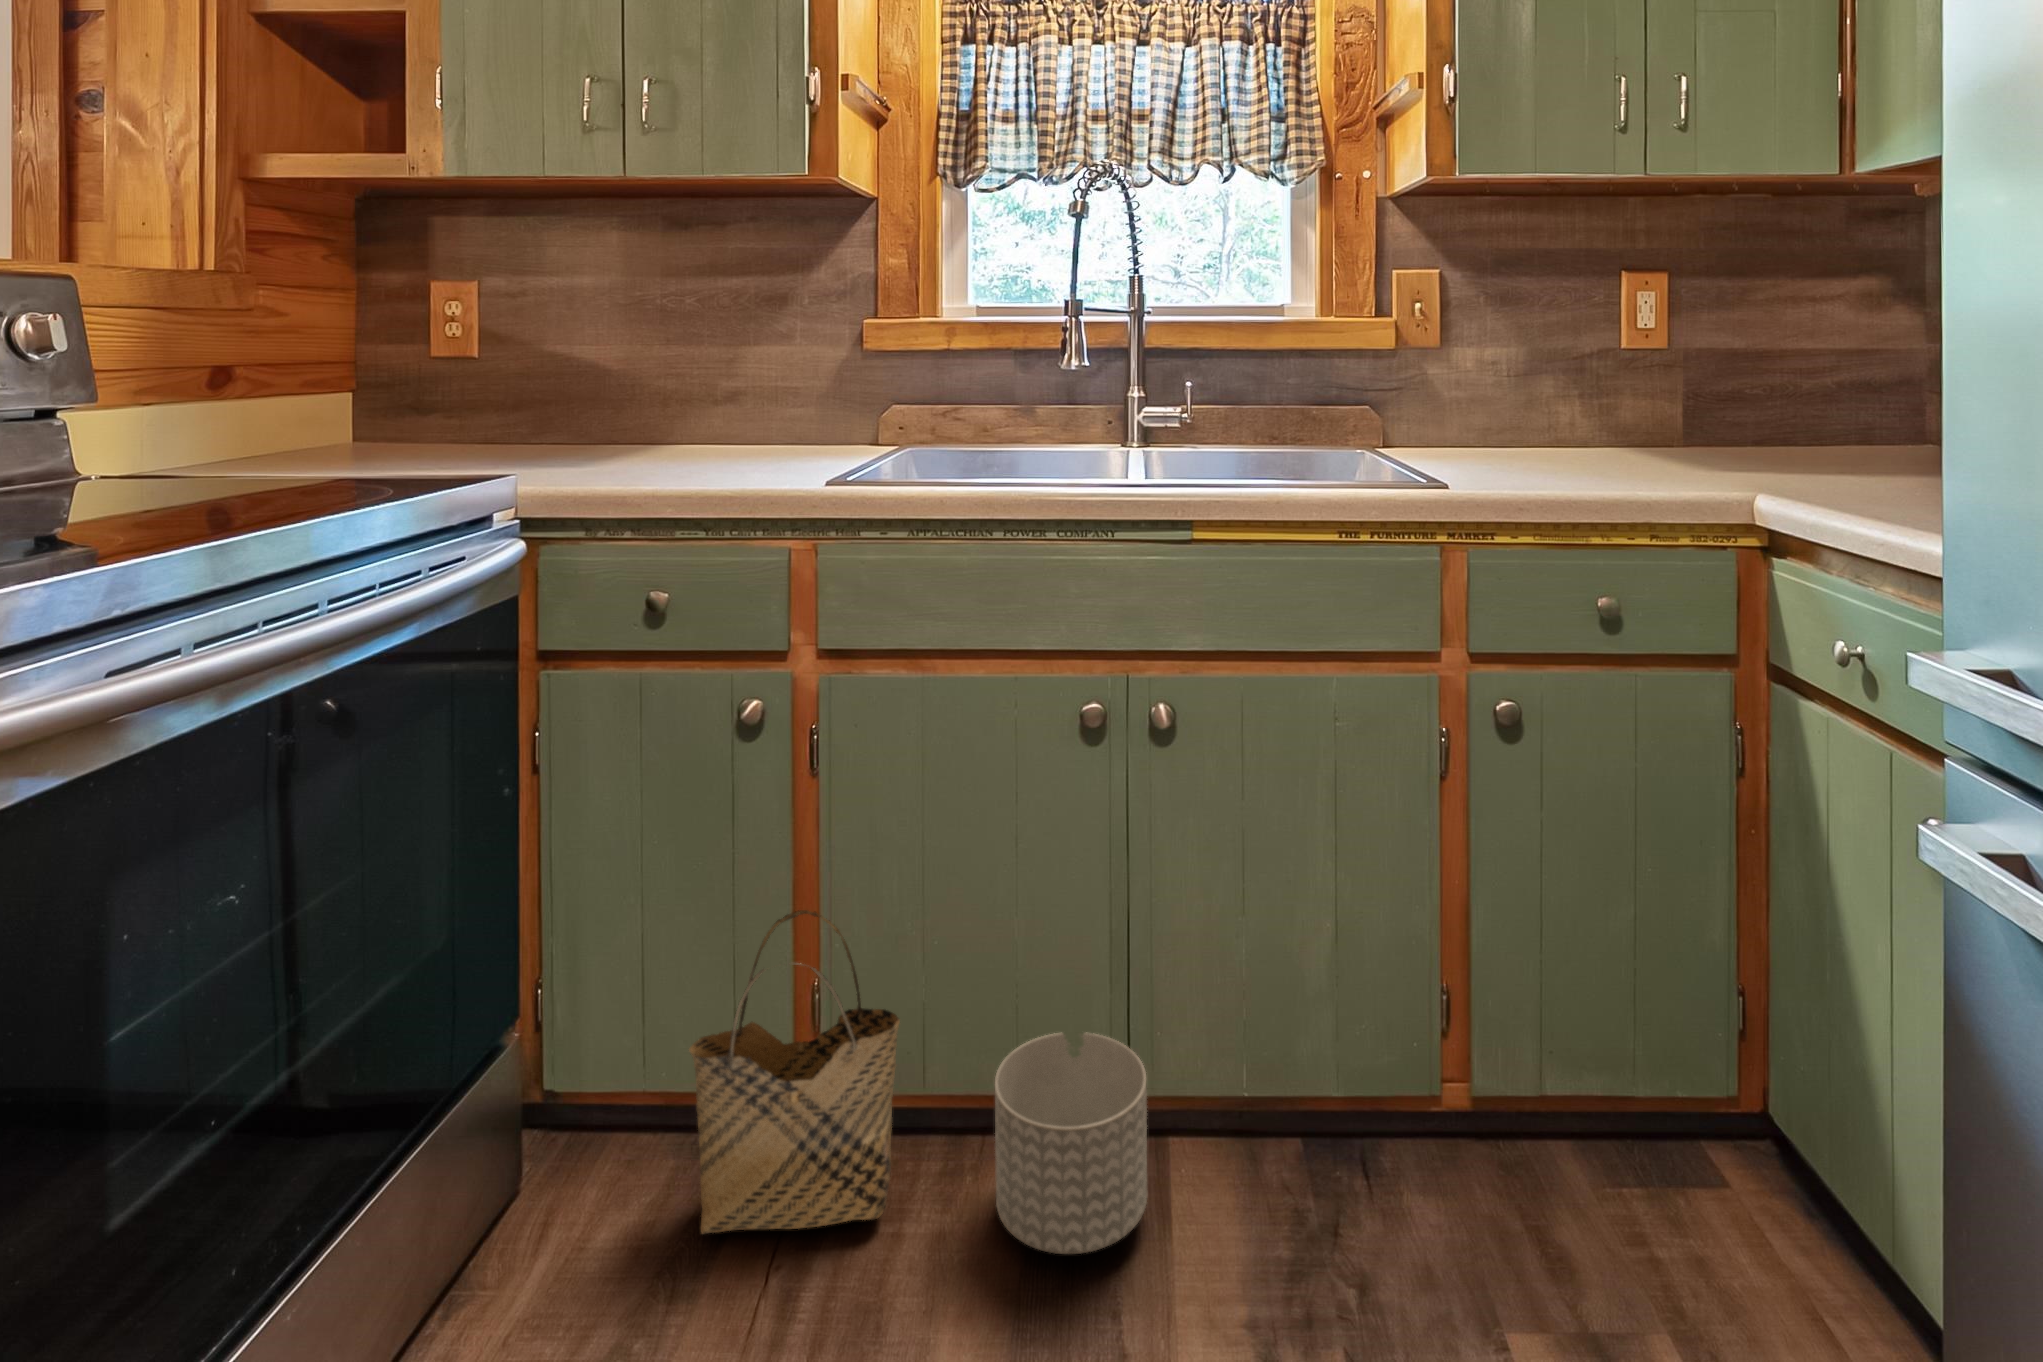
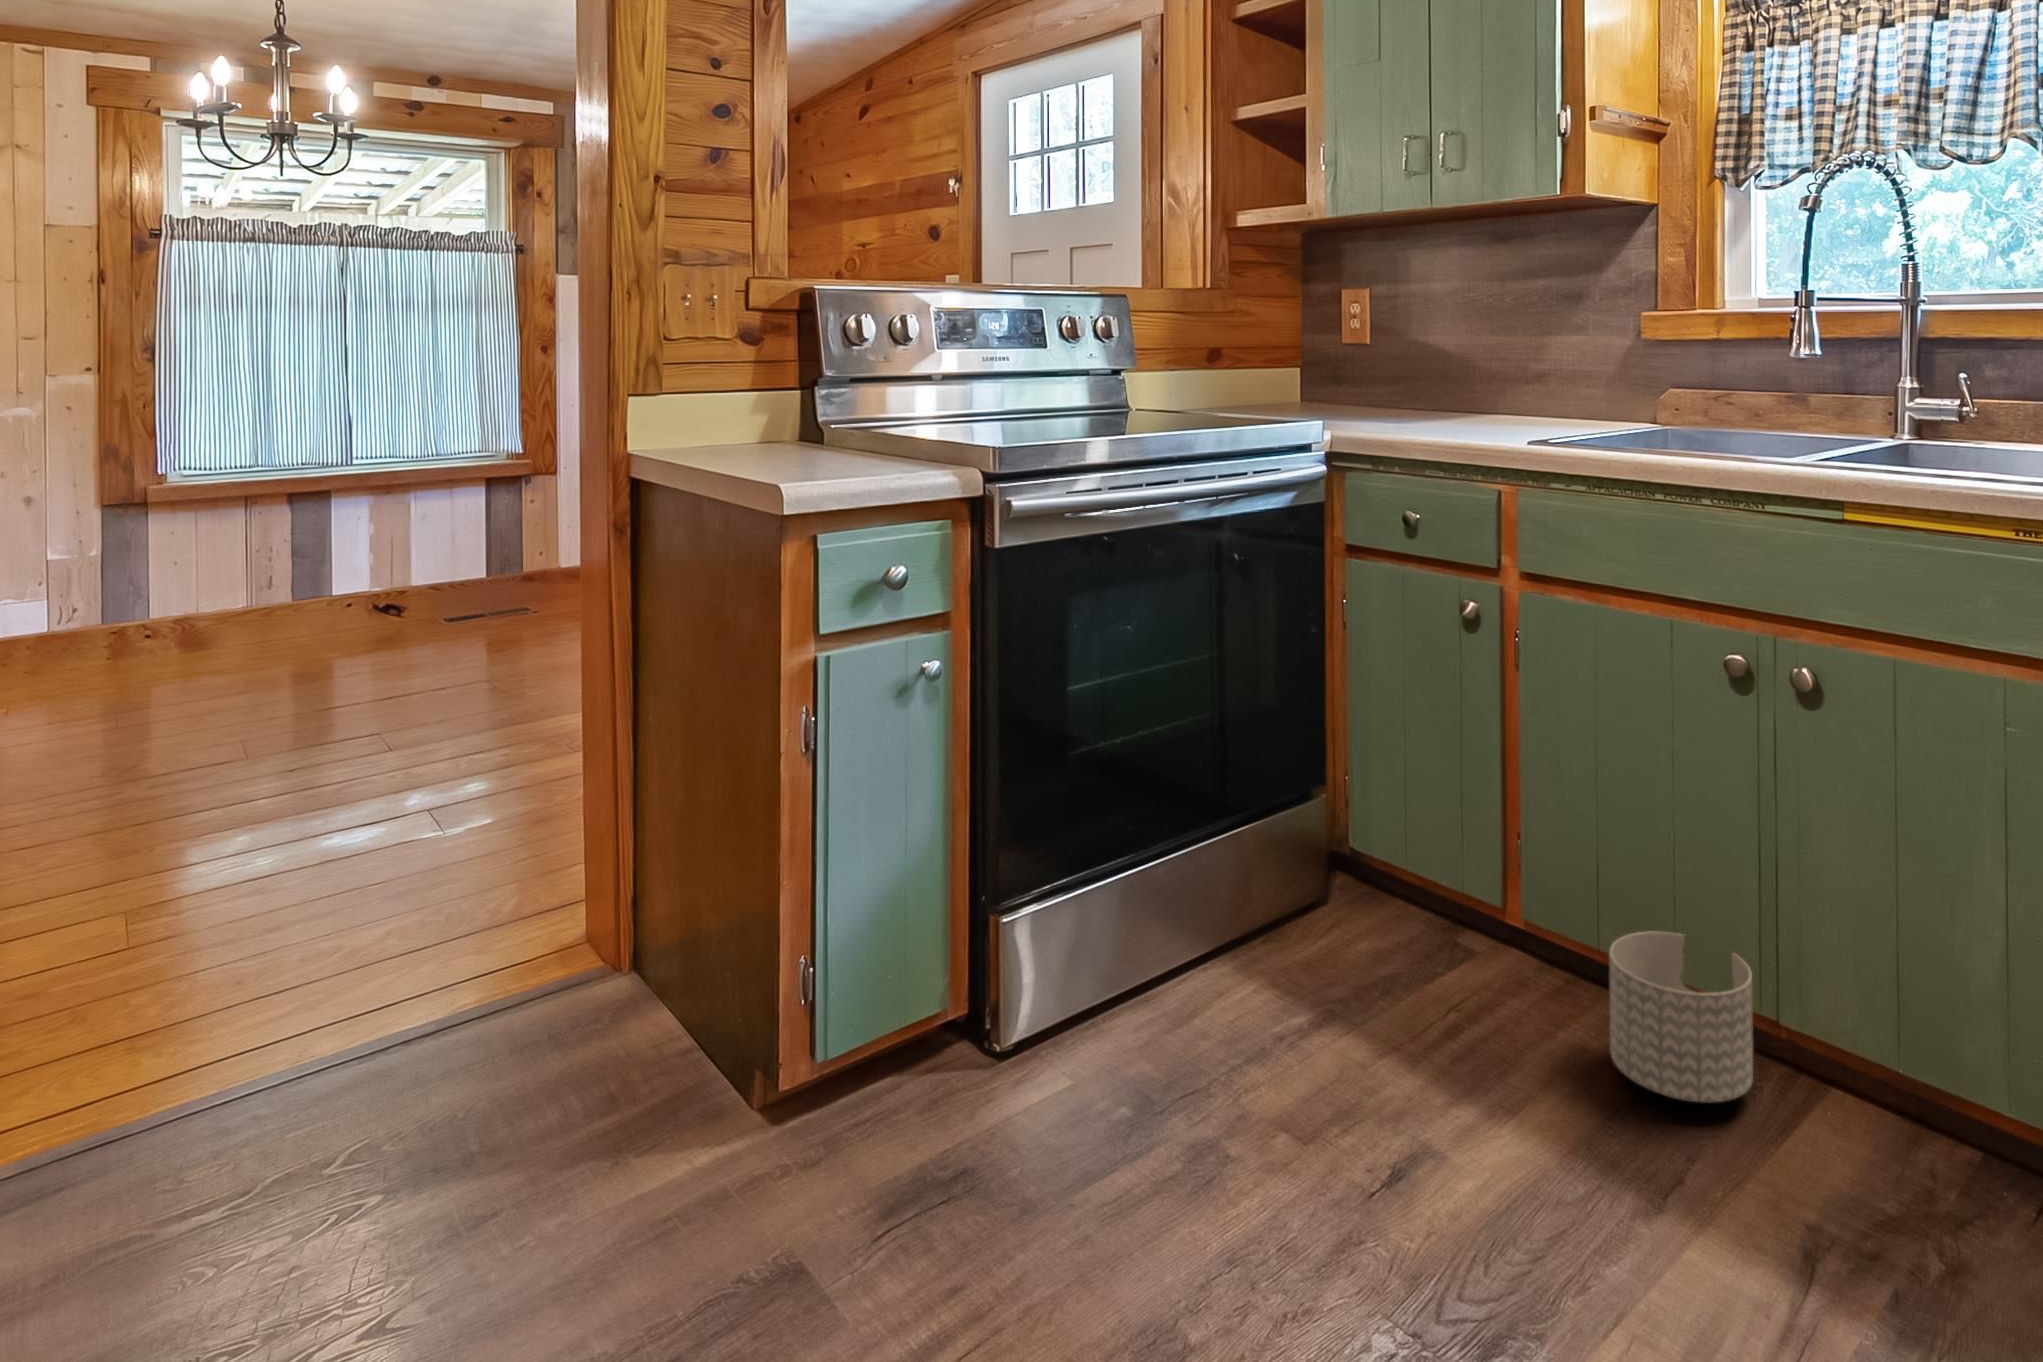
woven basket: present [689,910,900,1234] -> none [1406,770,1559,1011]

